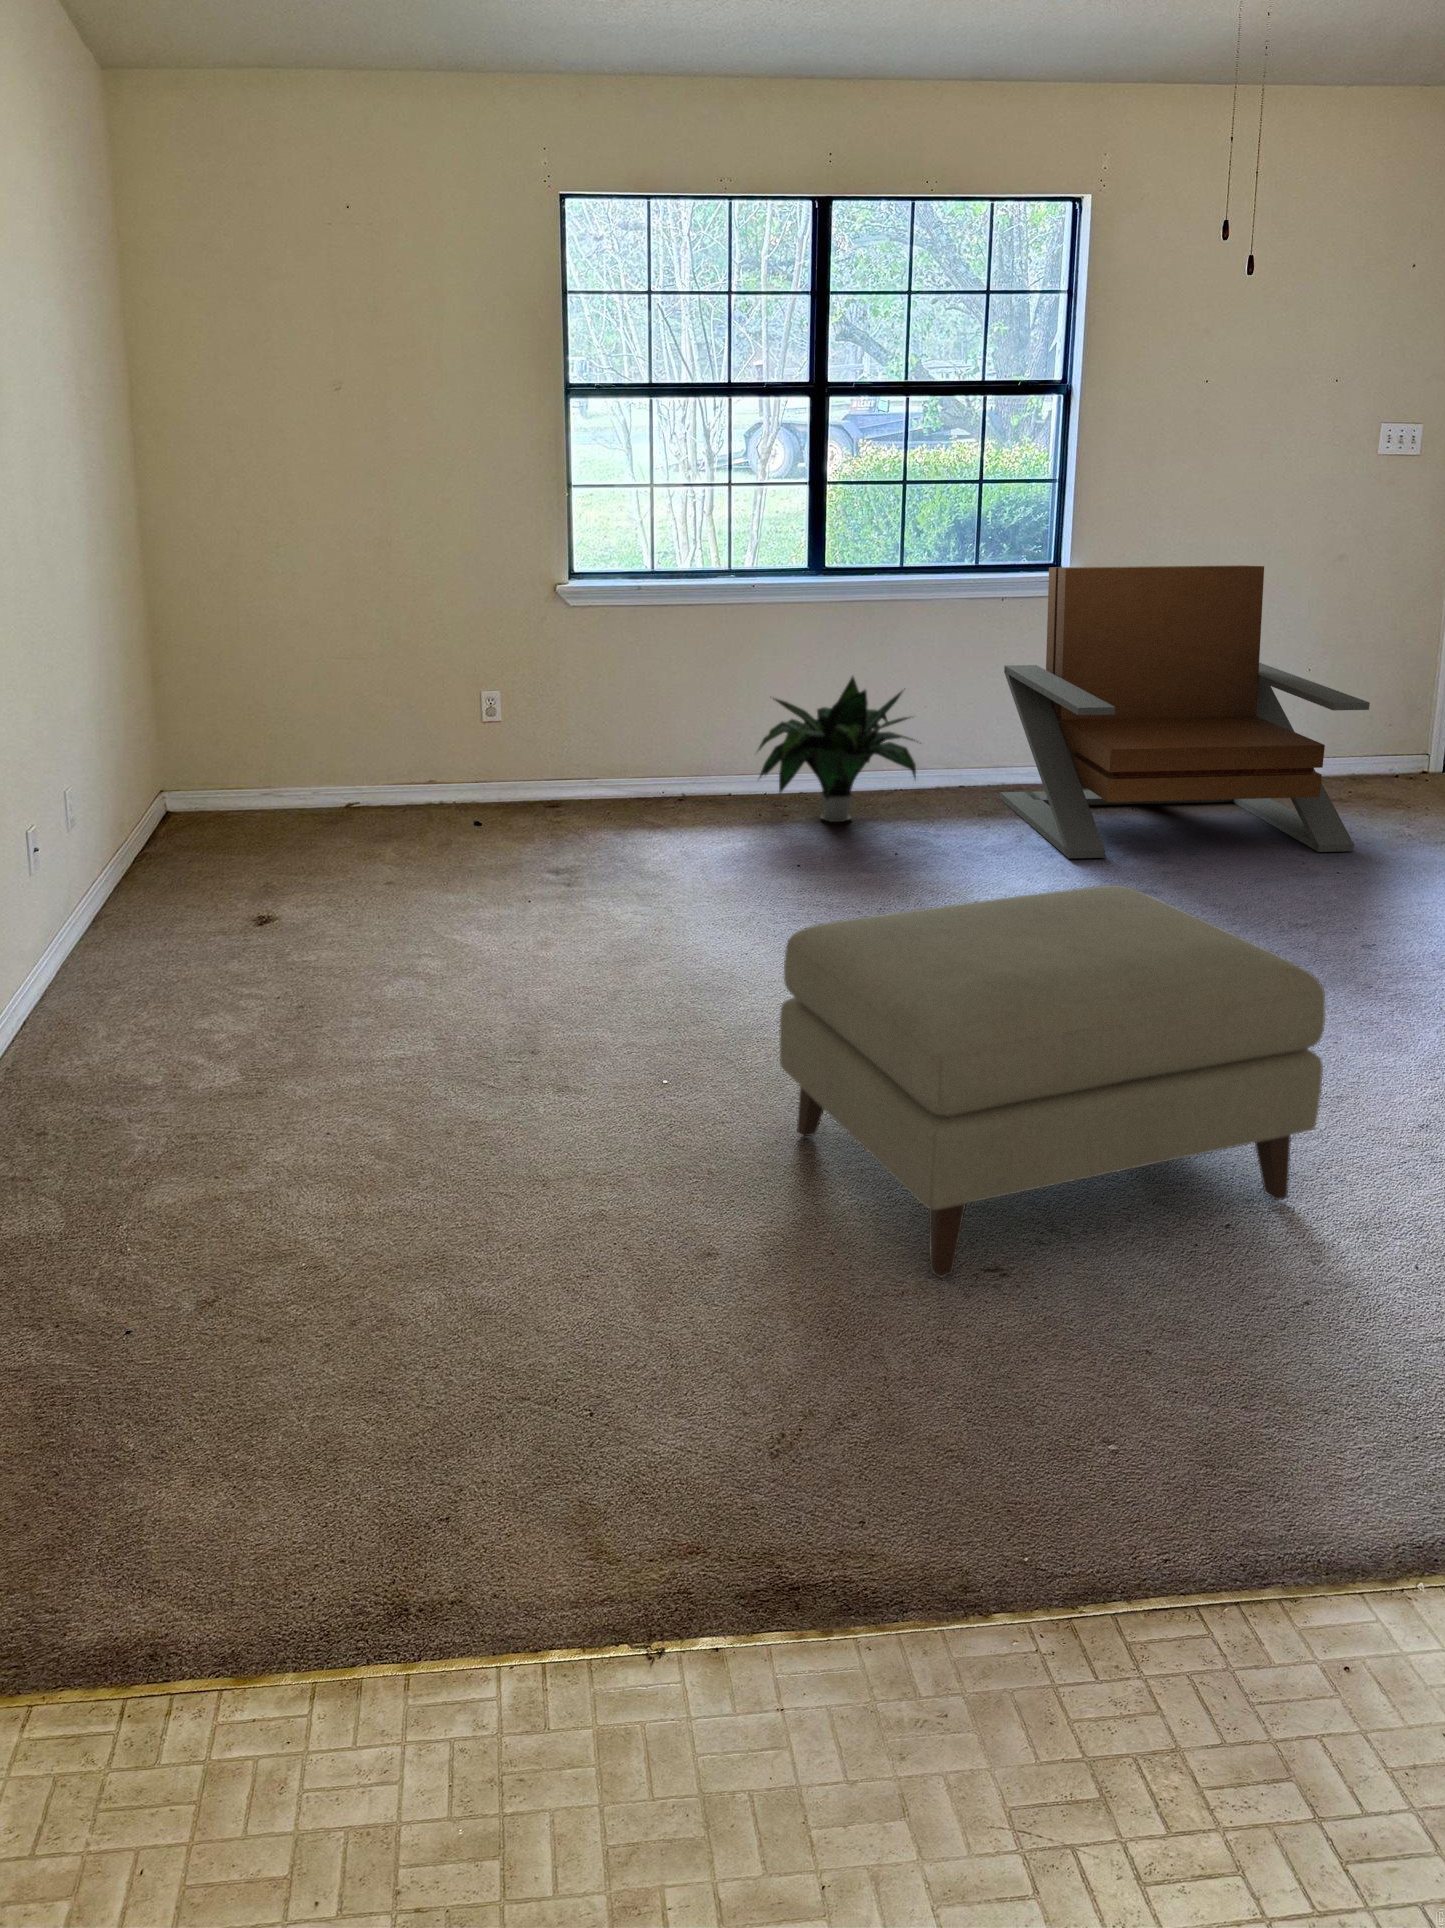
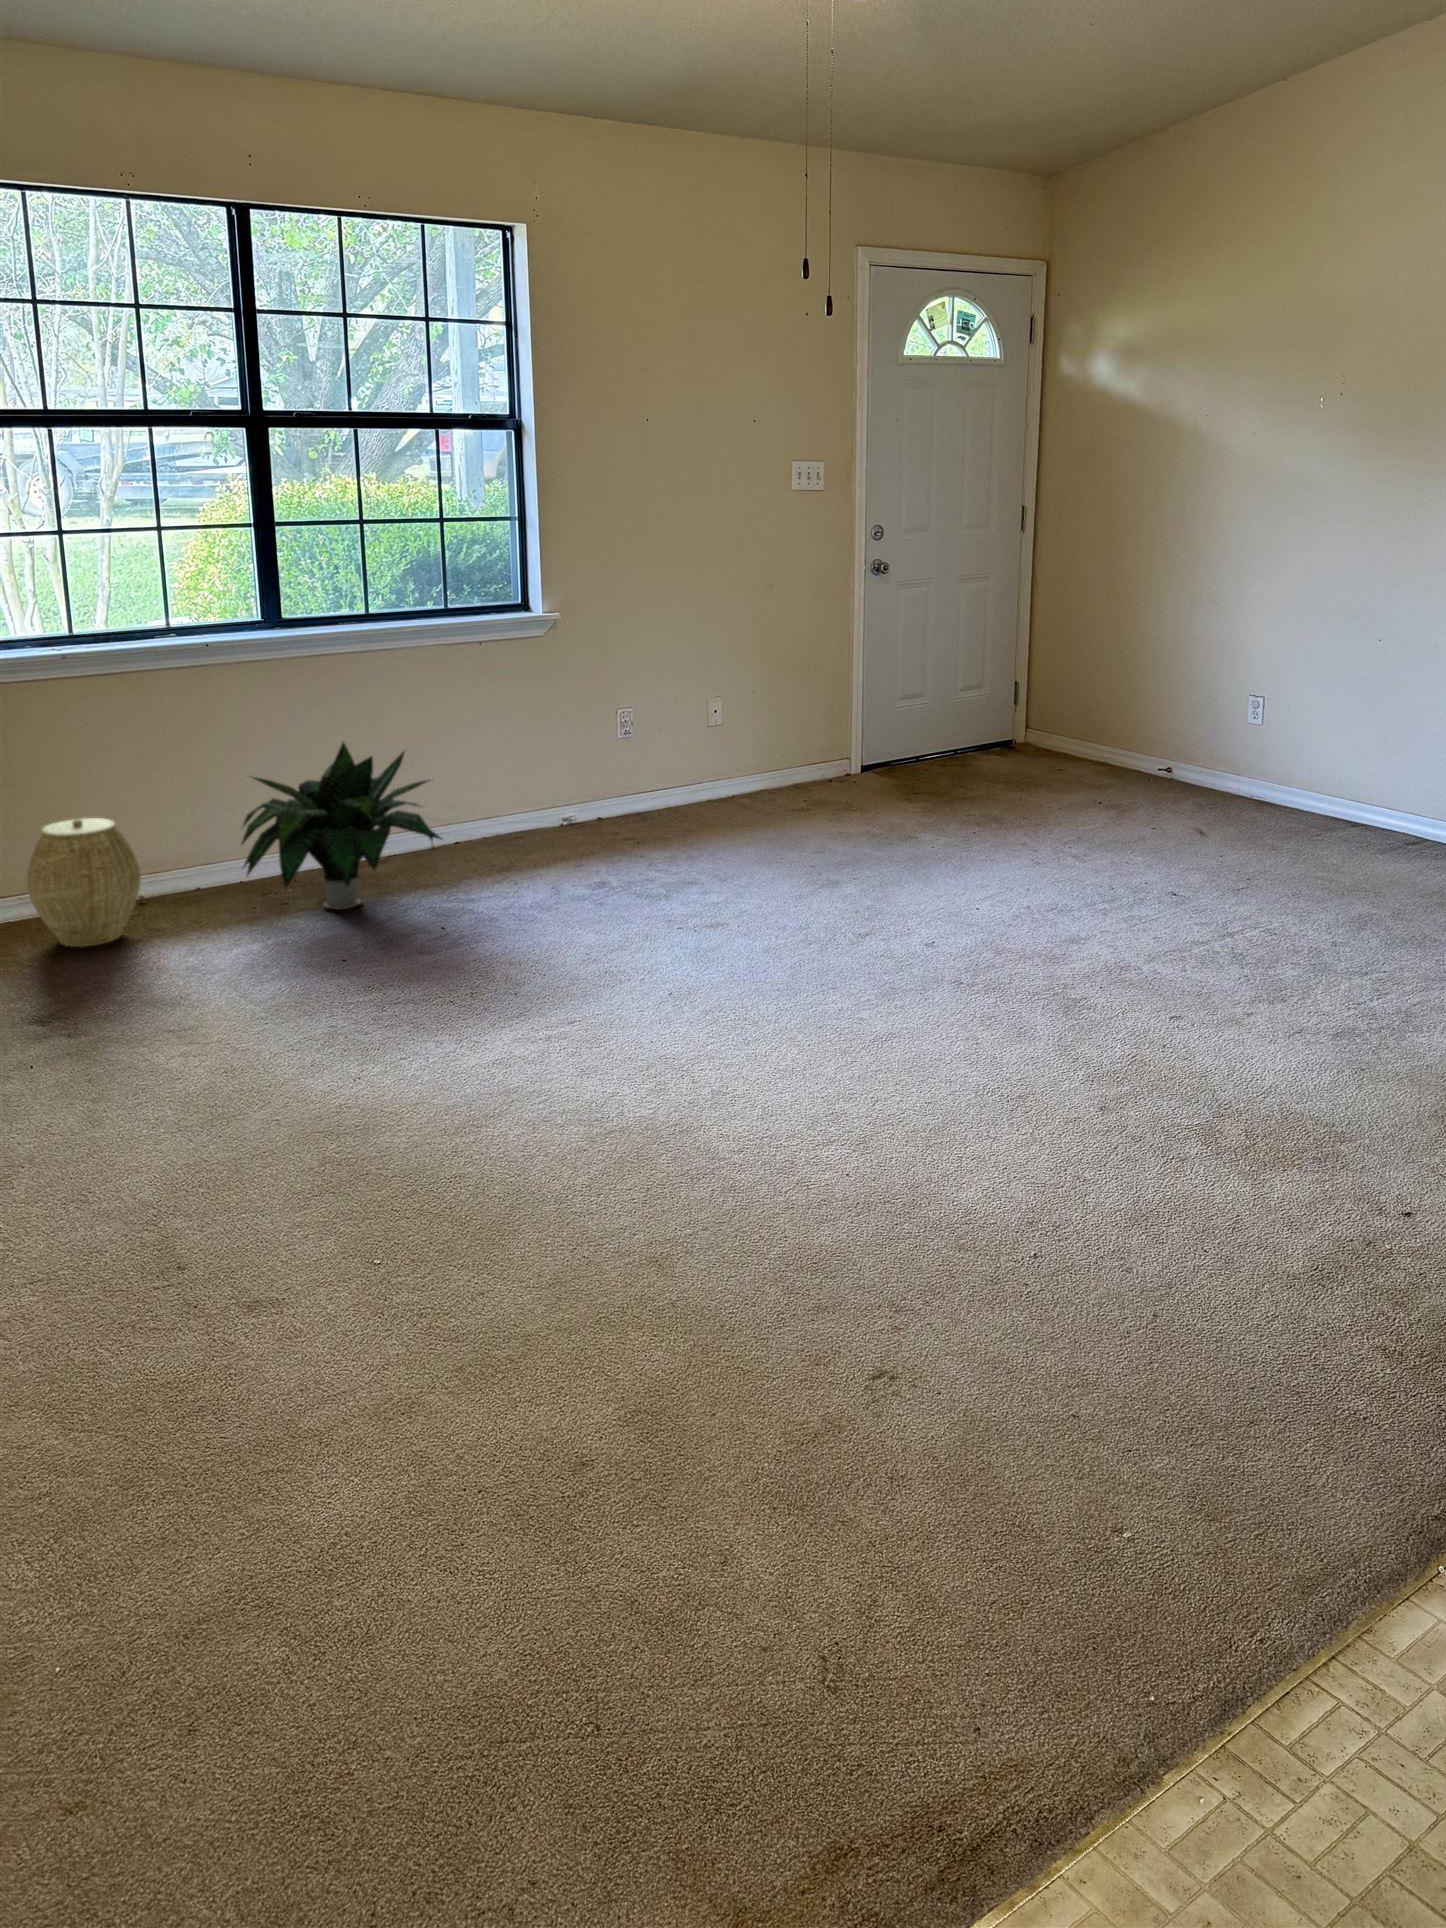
lounge chair: present [1000,565,1370,859] -> none [493,597,851,906]
woven basket: none [603,716,682,818] -> present [27,818,141,947]
ottoman: present [780,885,1325,1277] -> none [544,935,1078,1415]

